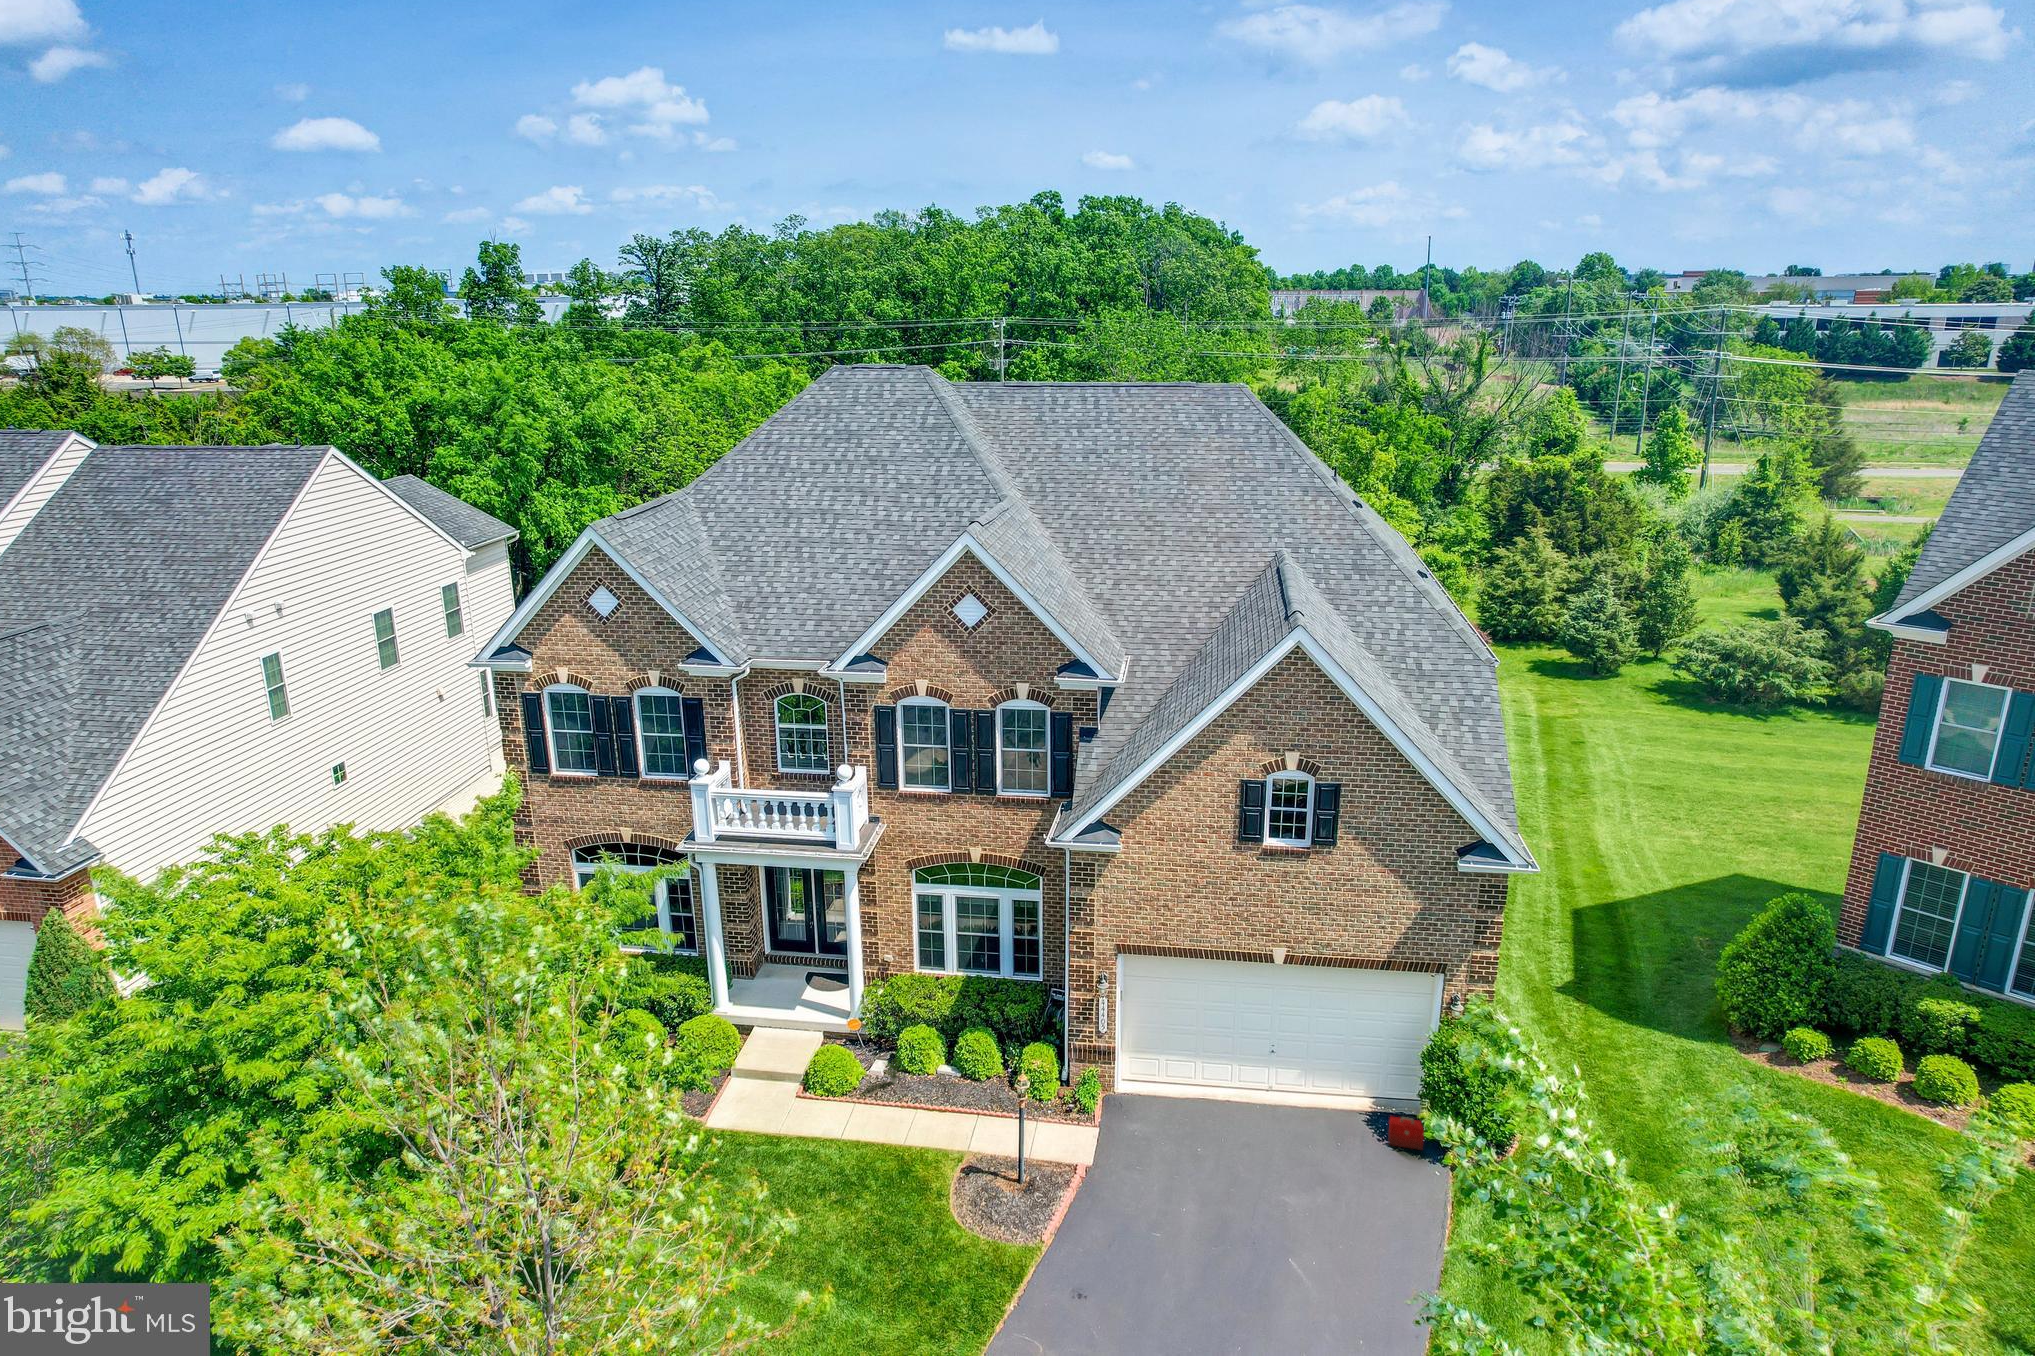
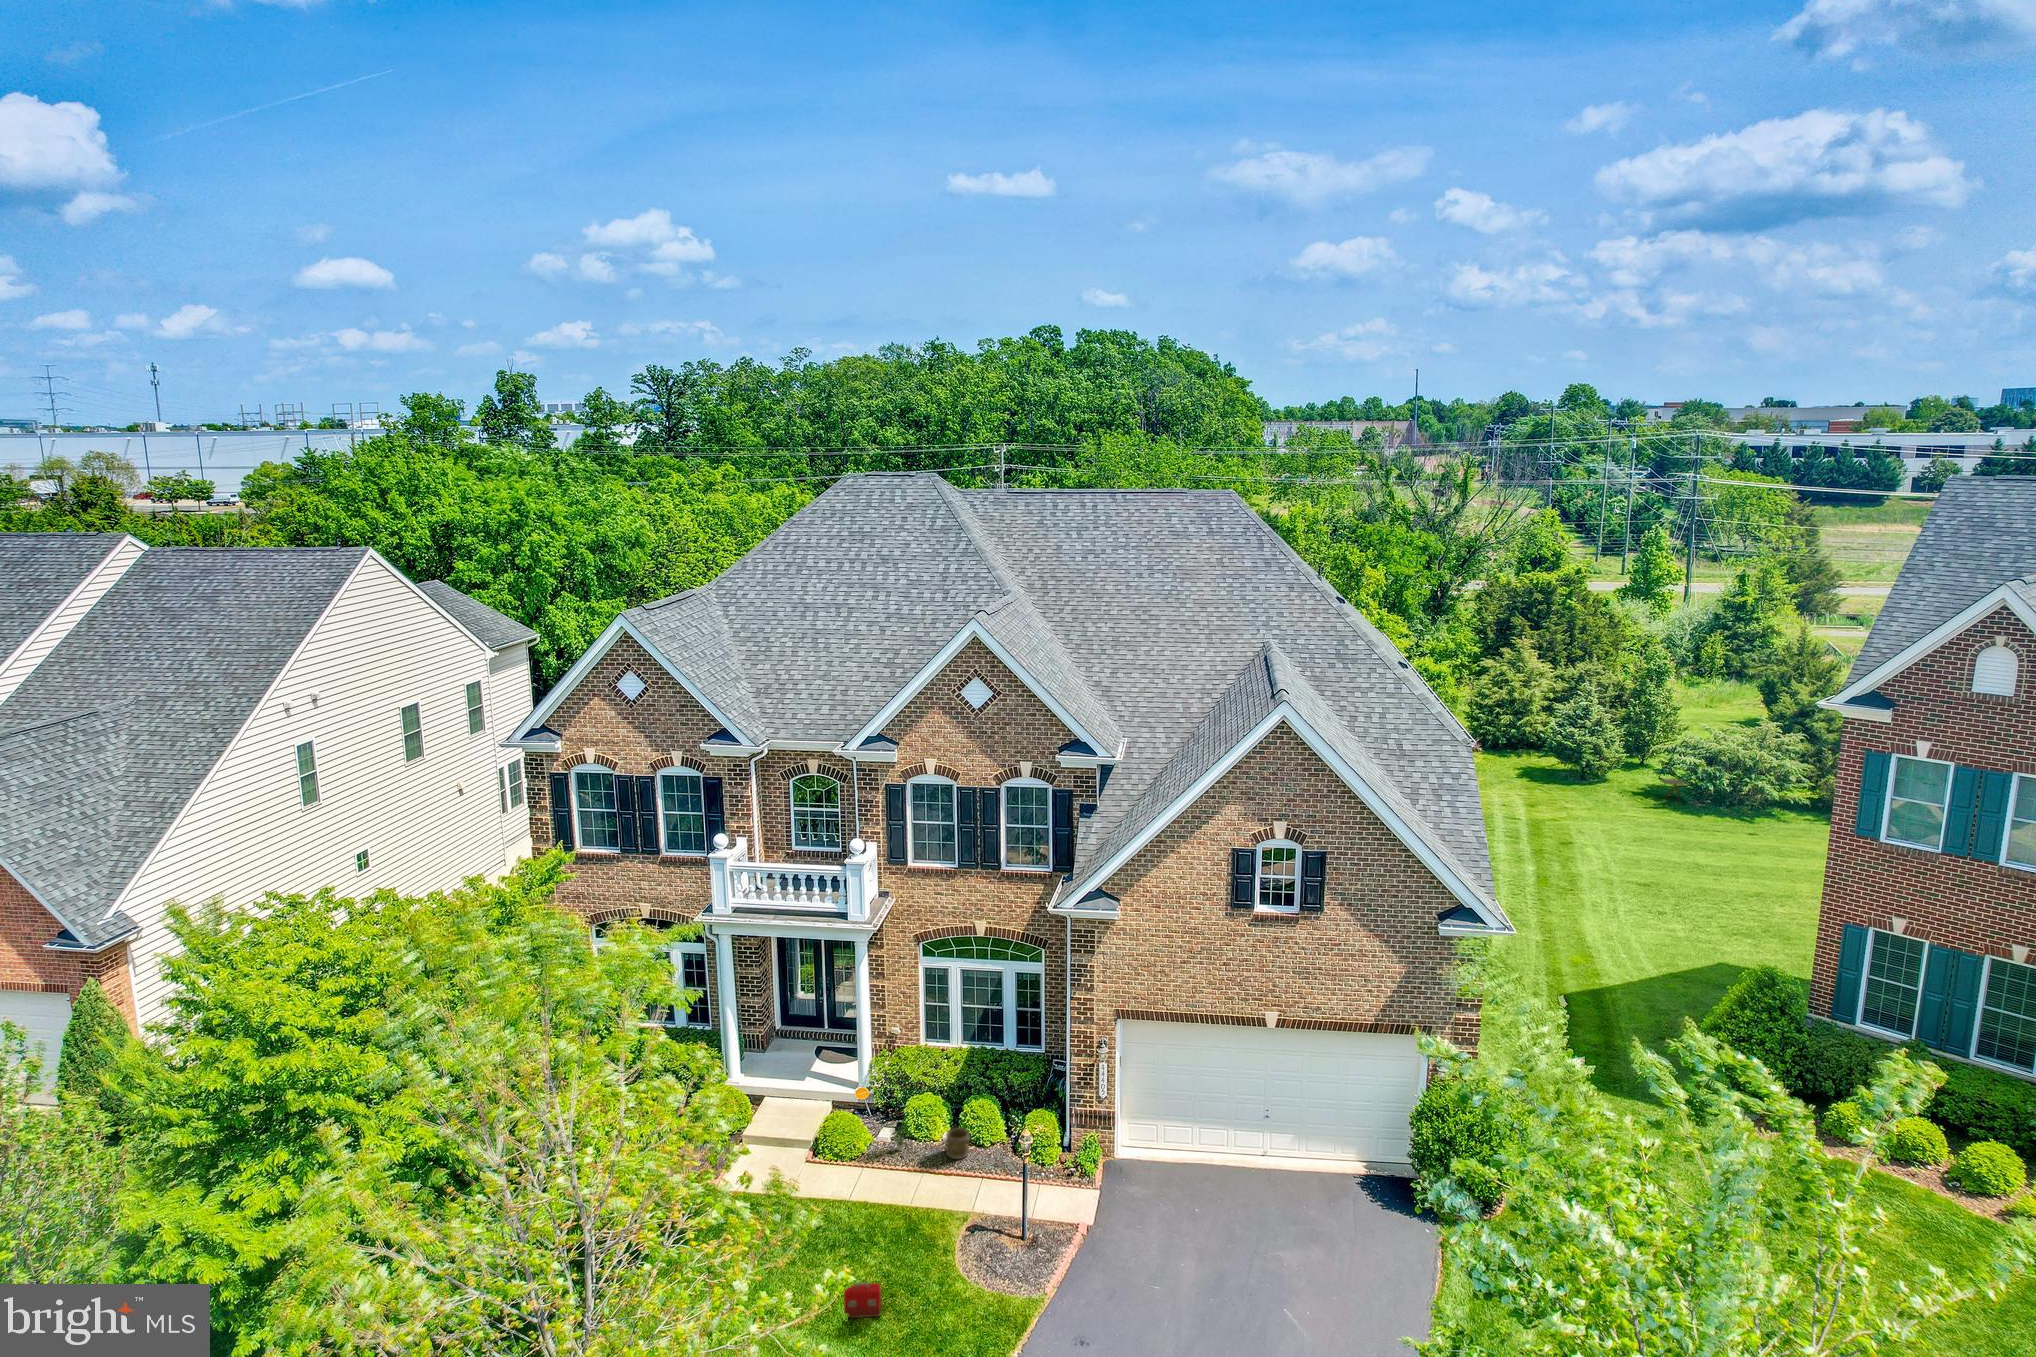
round table: none [1679,676,1710,700] -> present [1661,779,1686,795]
bucket: none [941,1060,967,1093] -> present [946,1128,970,1159]
toolbox: present [1389,1117,1424,1150] -> present [844,1282,881,1318]

